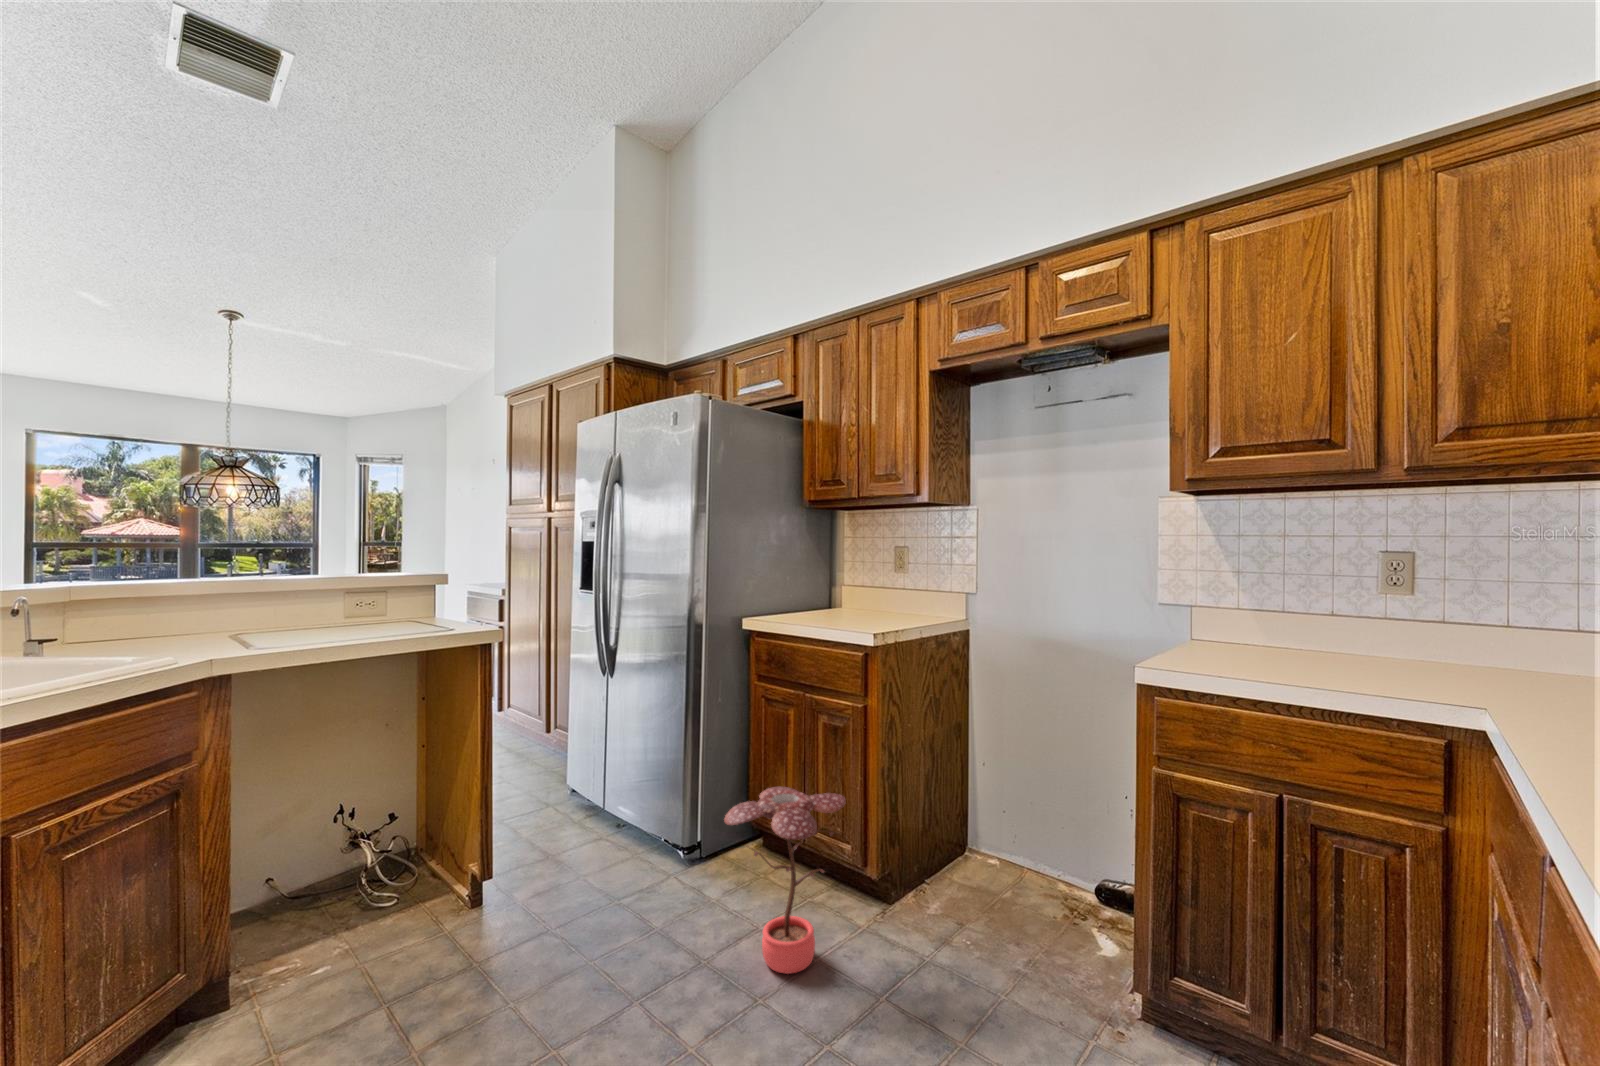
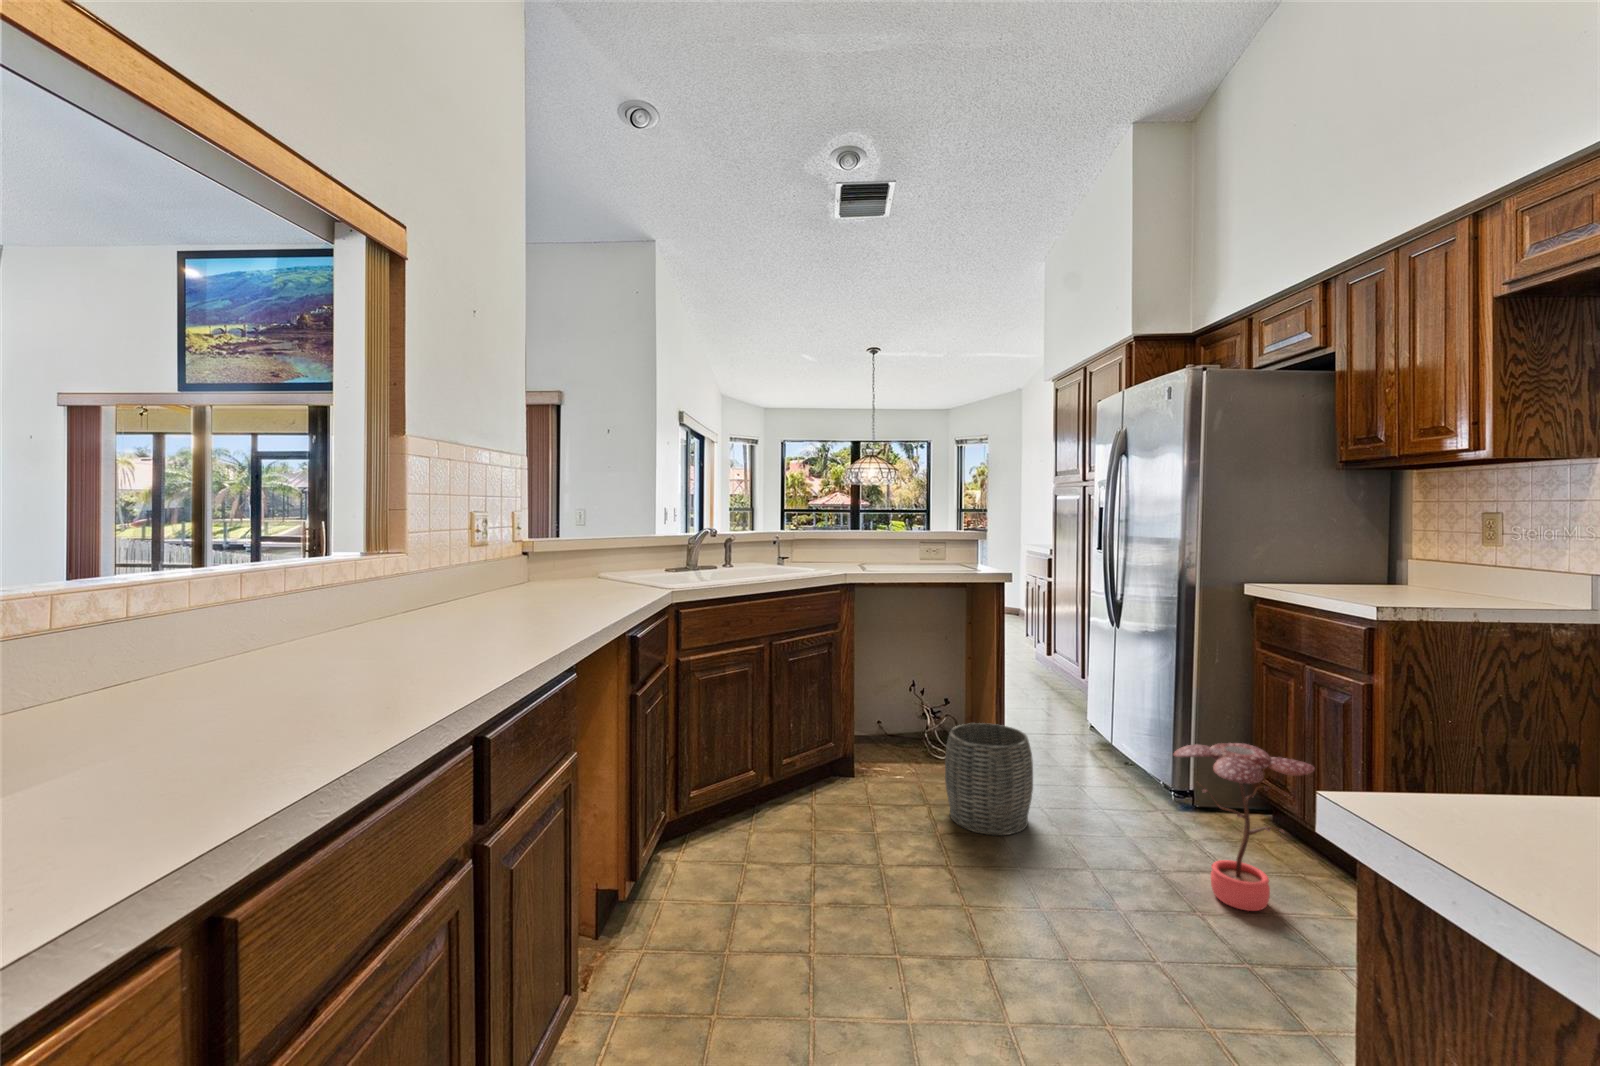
woven basket: none [417,839,551,1021] -> present [945,723,1033,835]

